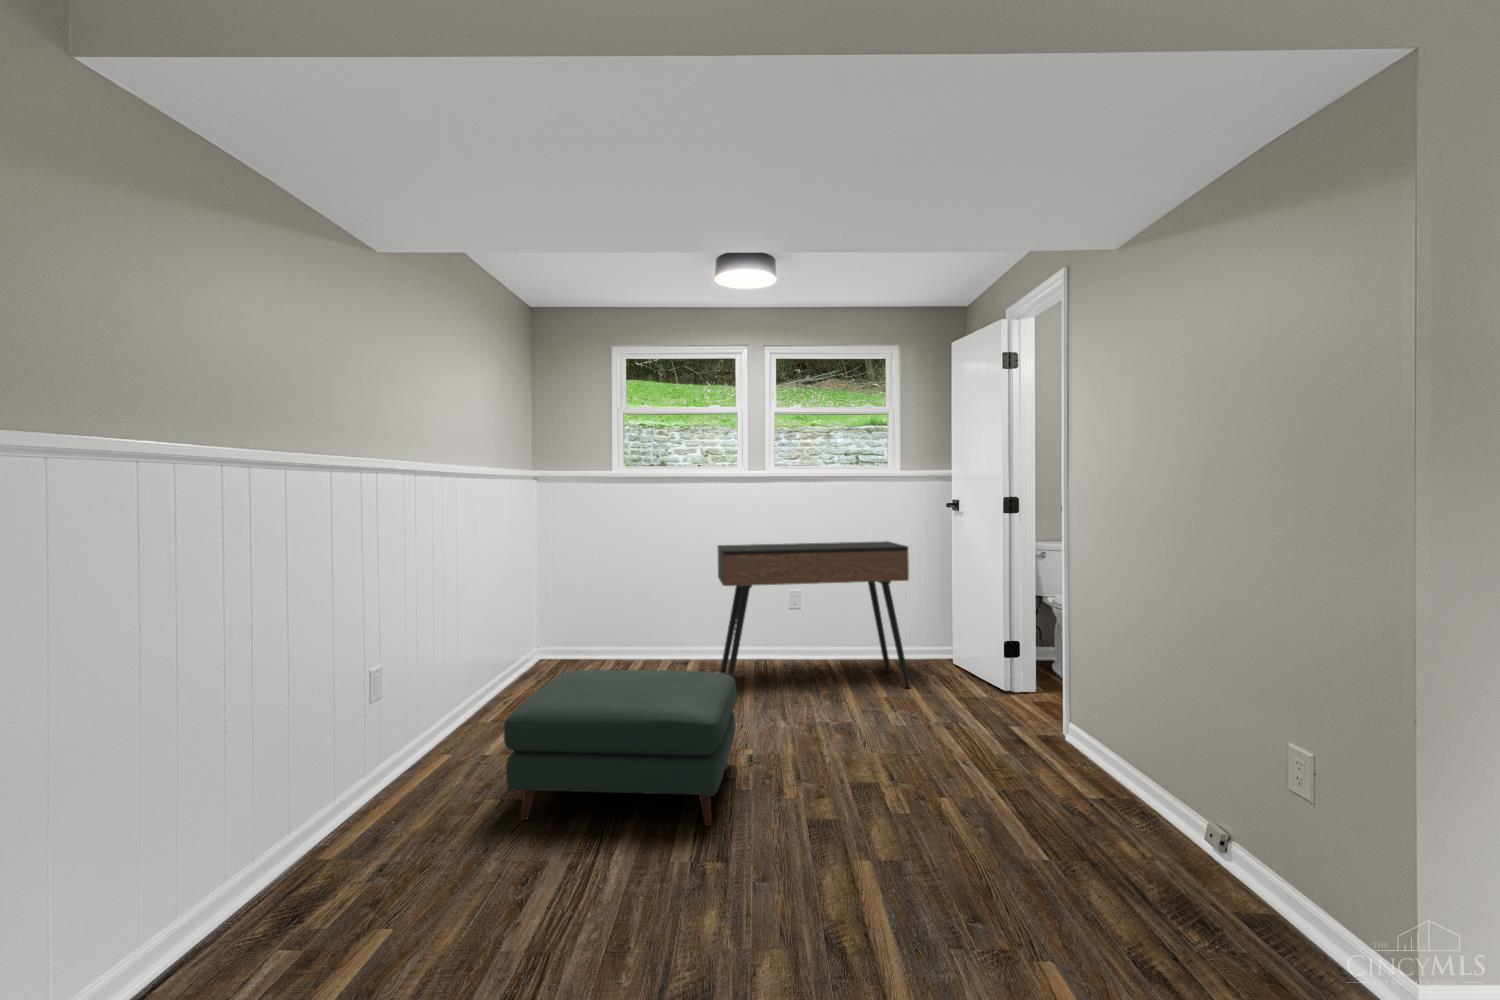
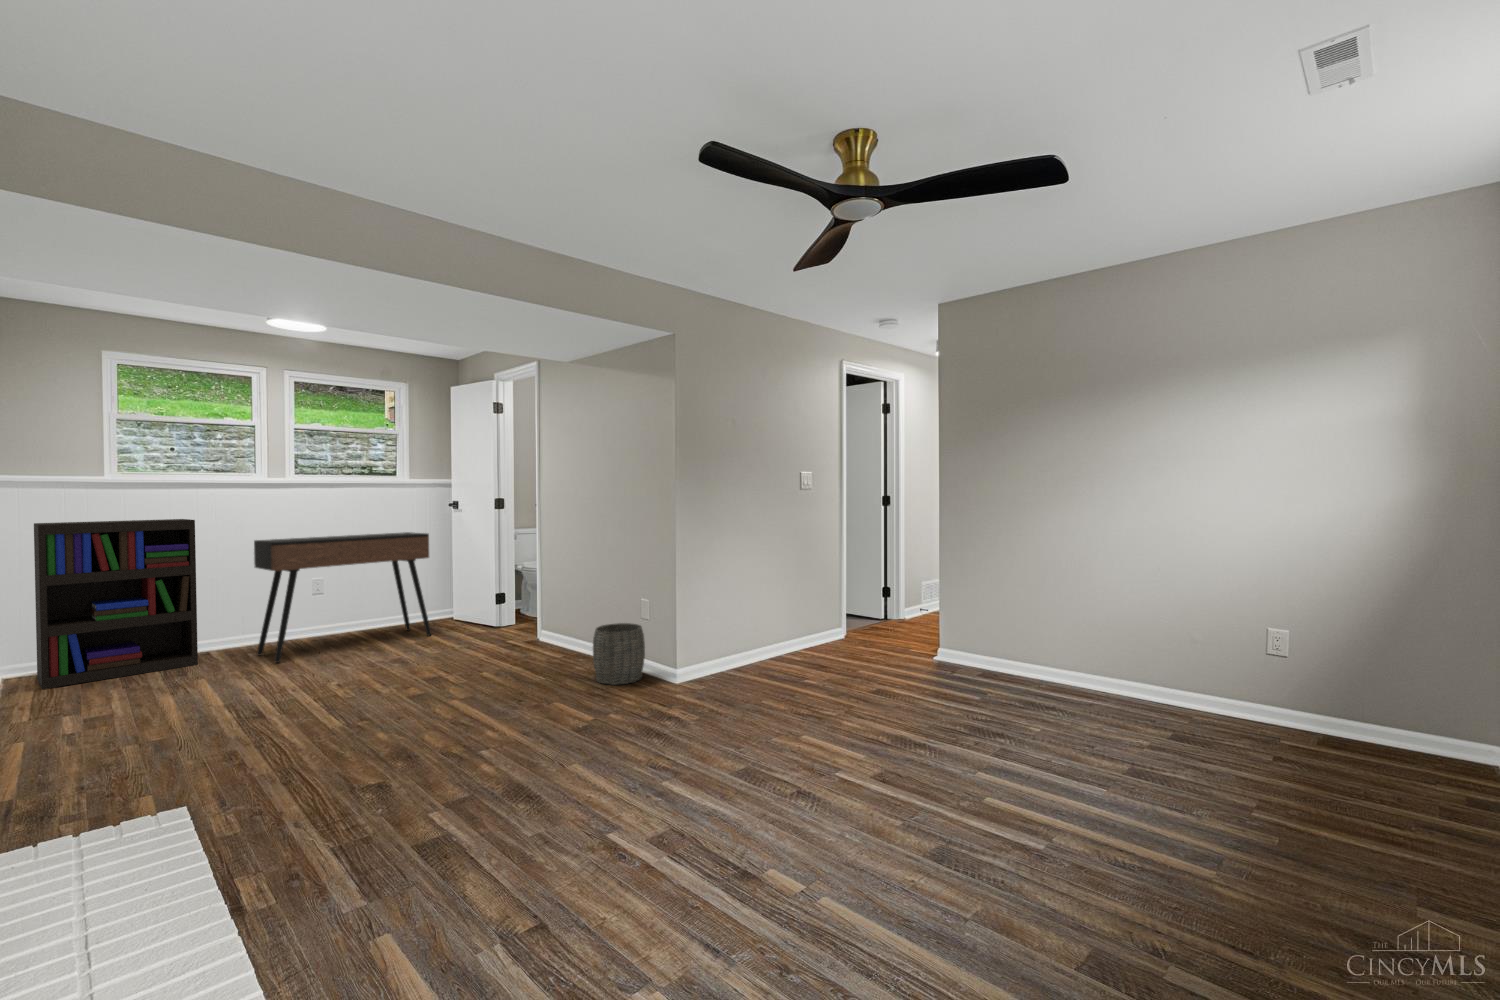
bookshelf: none [542,517,669,684] -> present [34,519,198,689]
ottoman: present [504,670,737,826] -> none [143,622,340,743]
woven basket: none [1162,792,1308,970] -> present [593,623,645,685]

